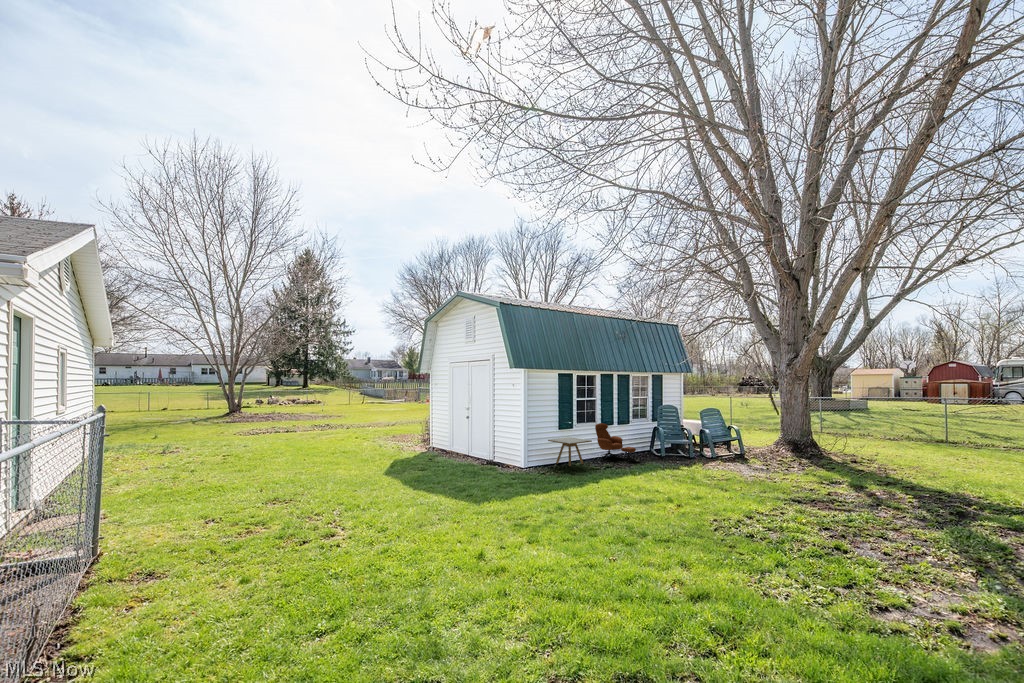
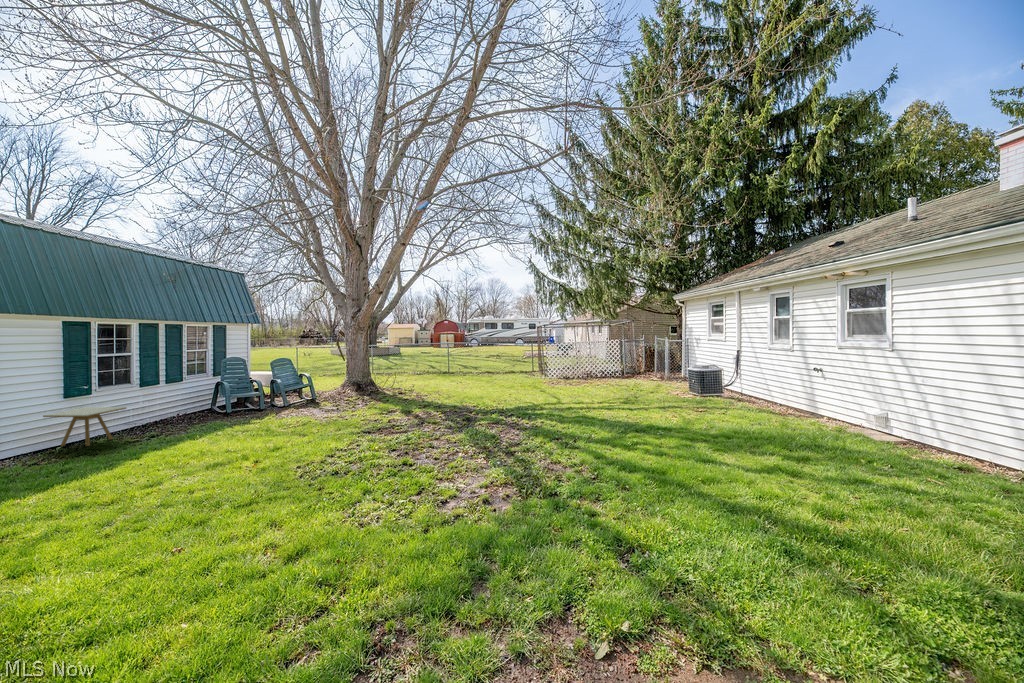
lounge chair: present [595,423,636,461] -> none [131,385,194,427]

